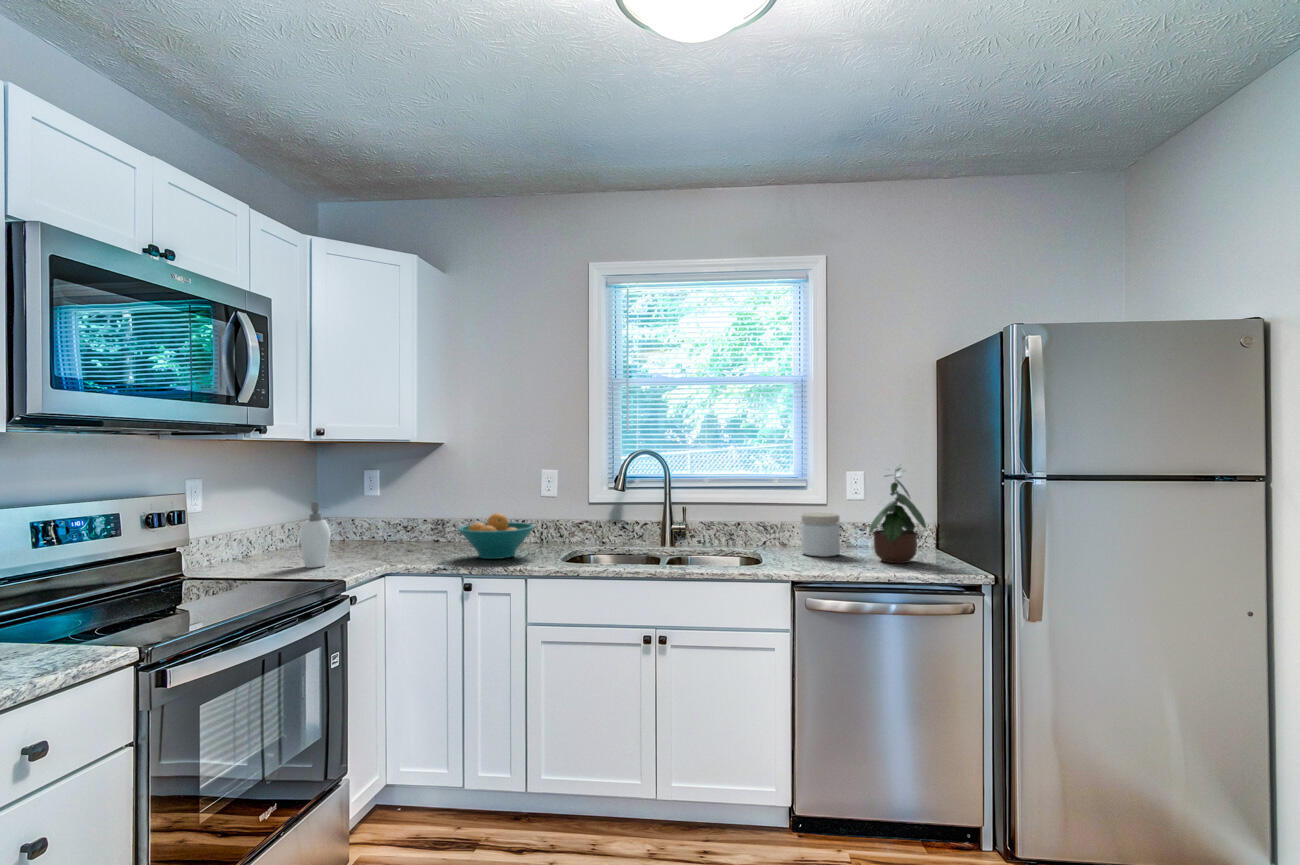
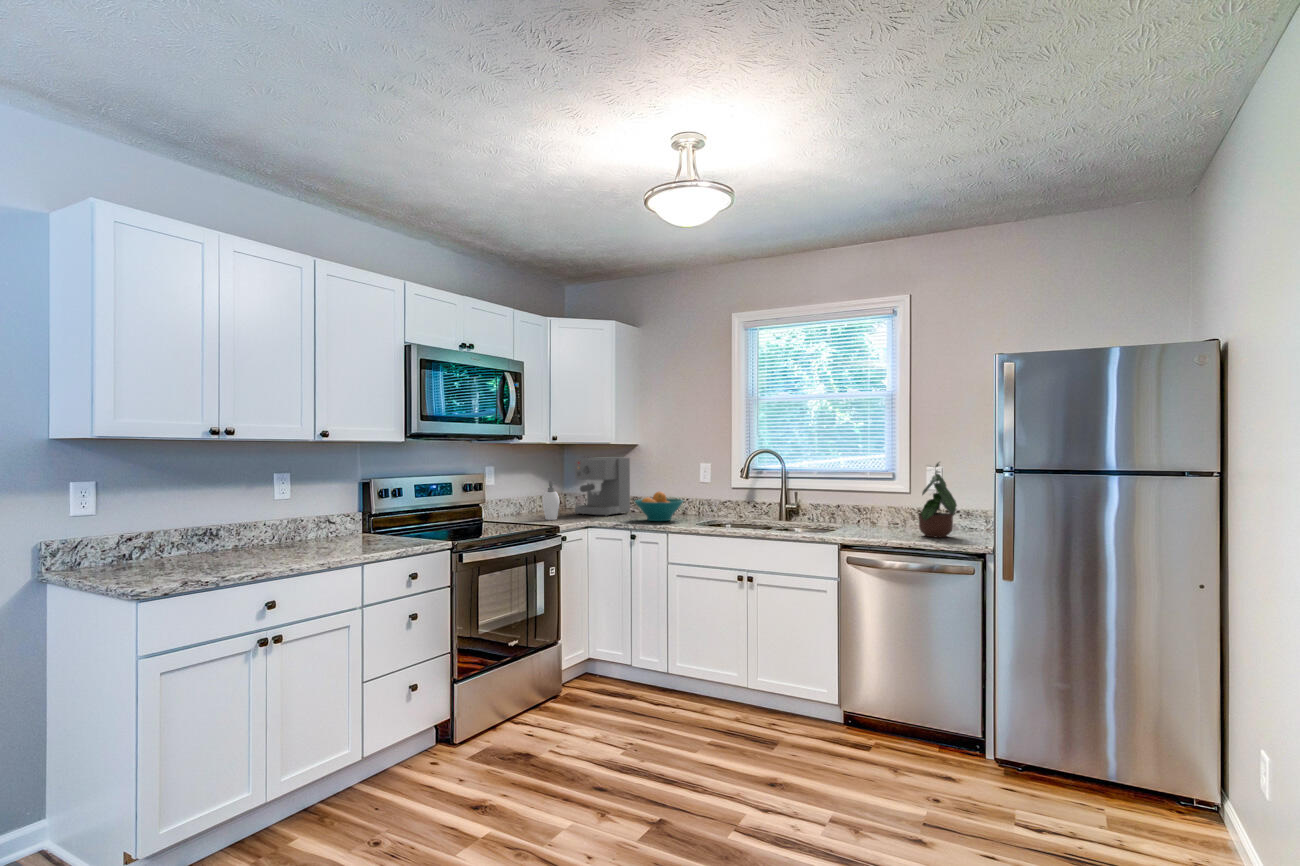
coffee maker: none [344,462,432,553] -> present [575,458,630,516]
jar: present [801,513,840,557] -> none [873,499,904,531]

